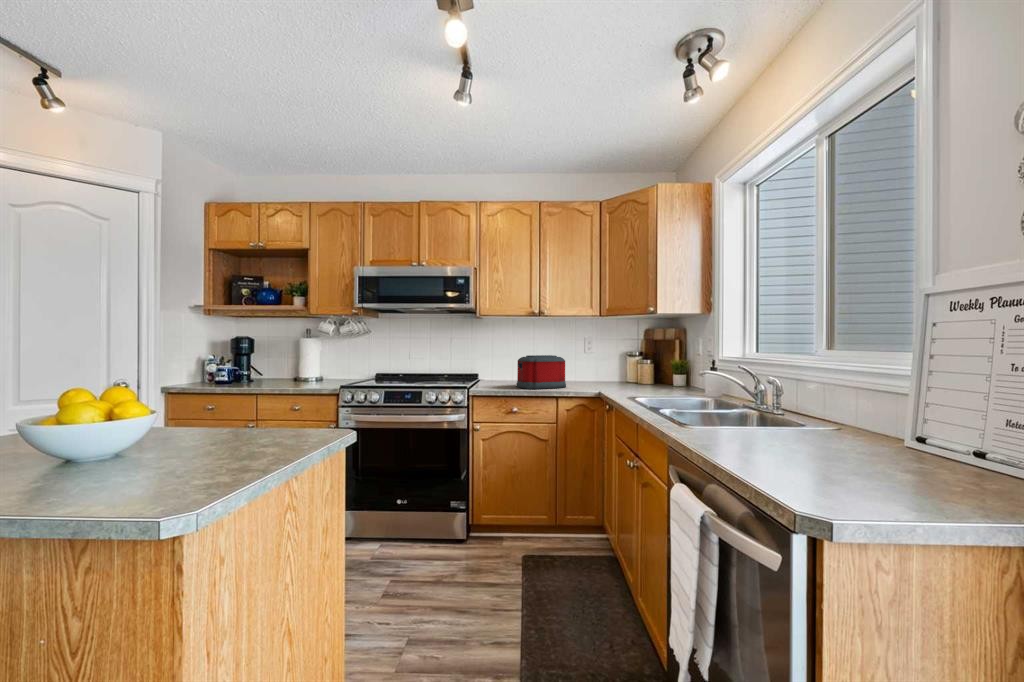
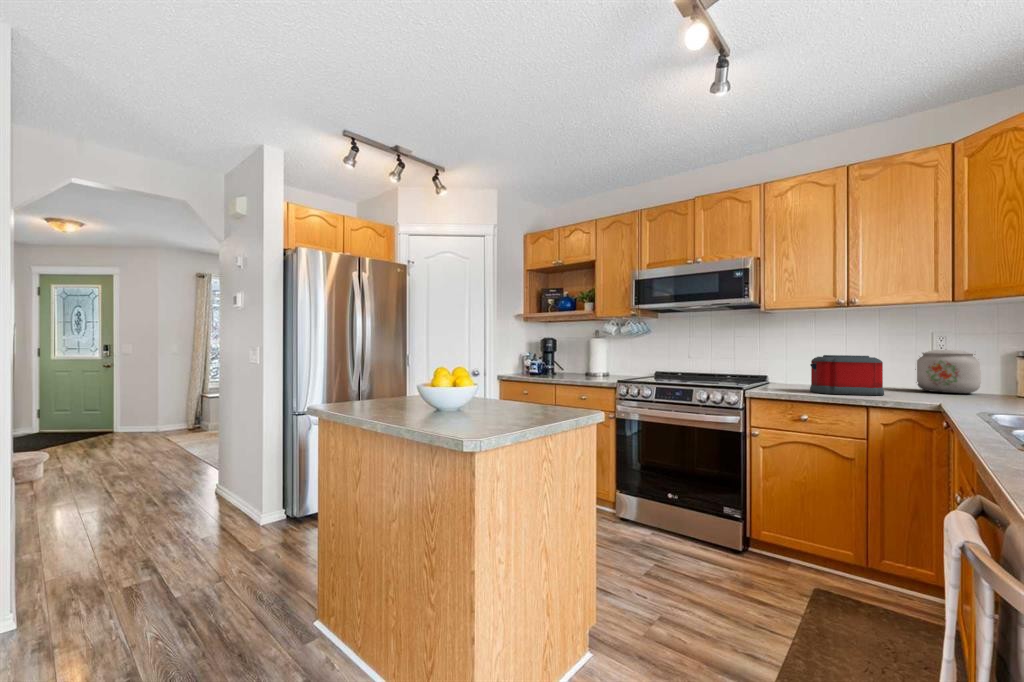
kettle: none [572,346,616,381] -> present [915,349,981,393]

